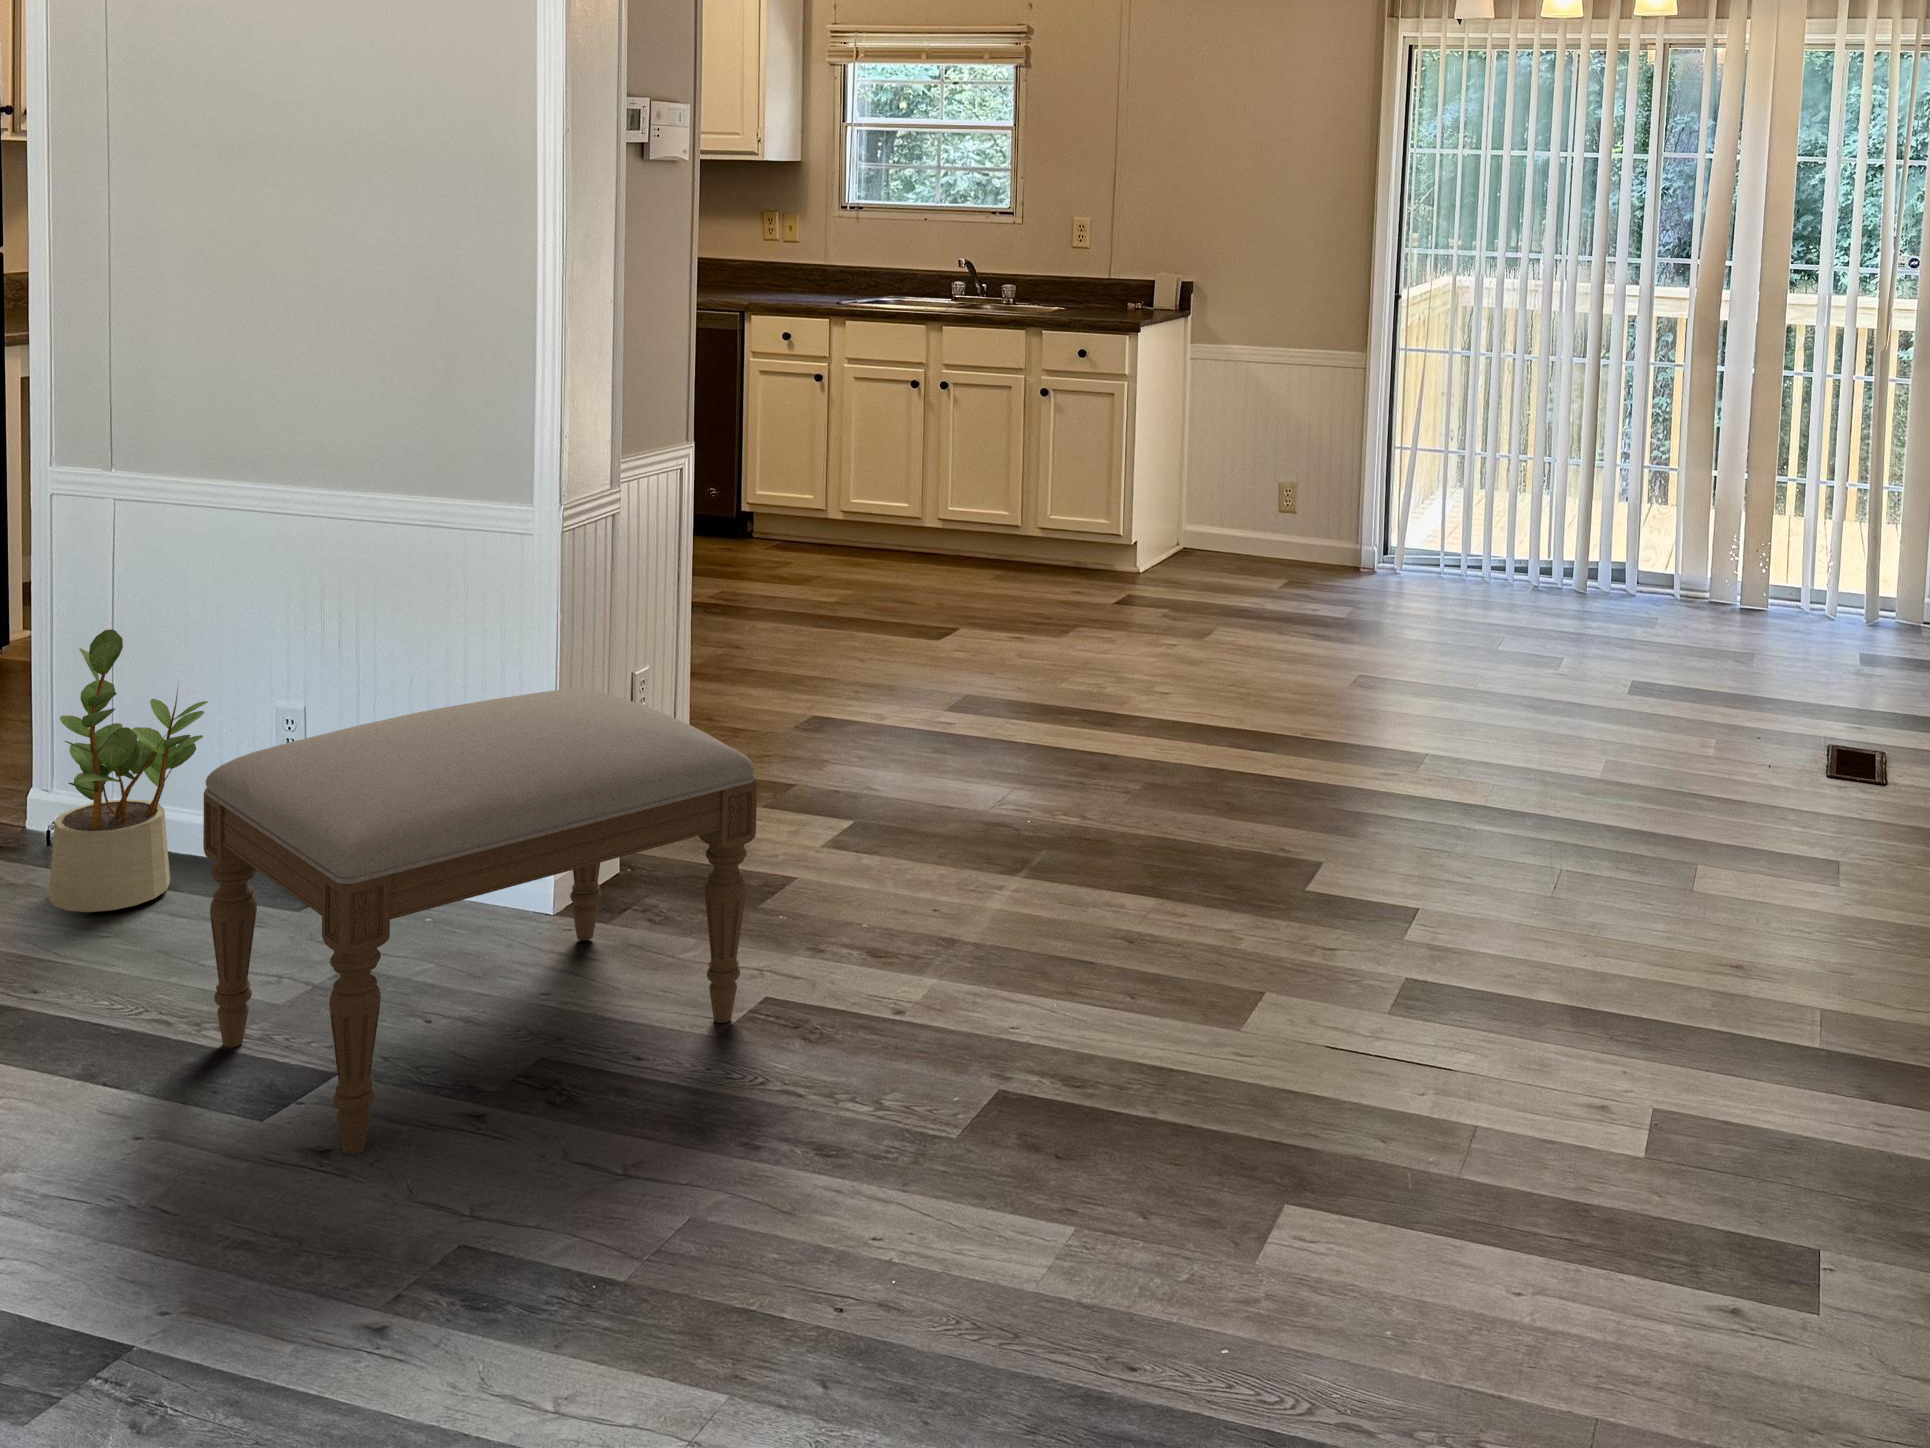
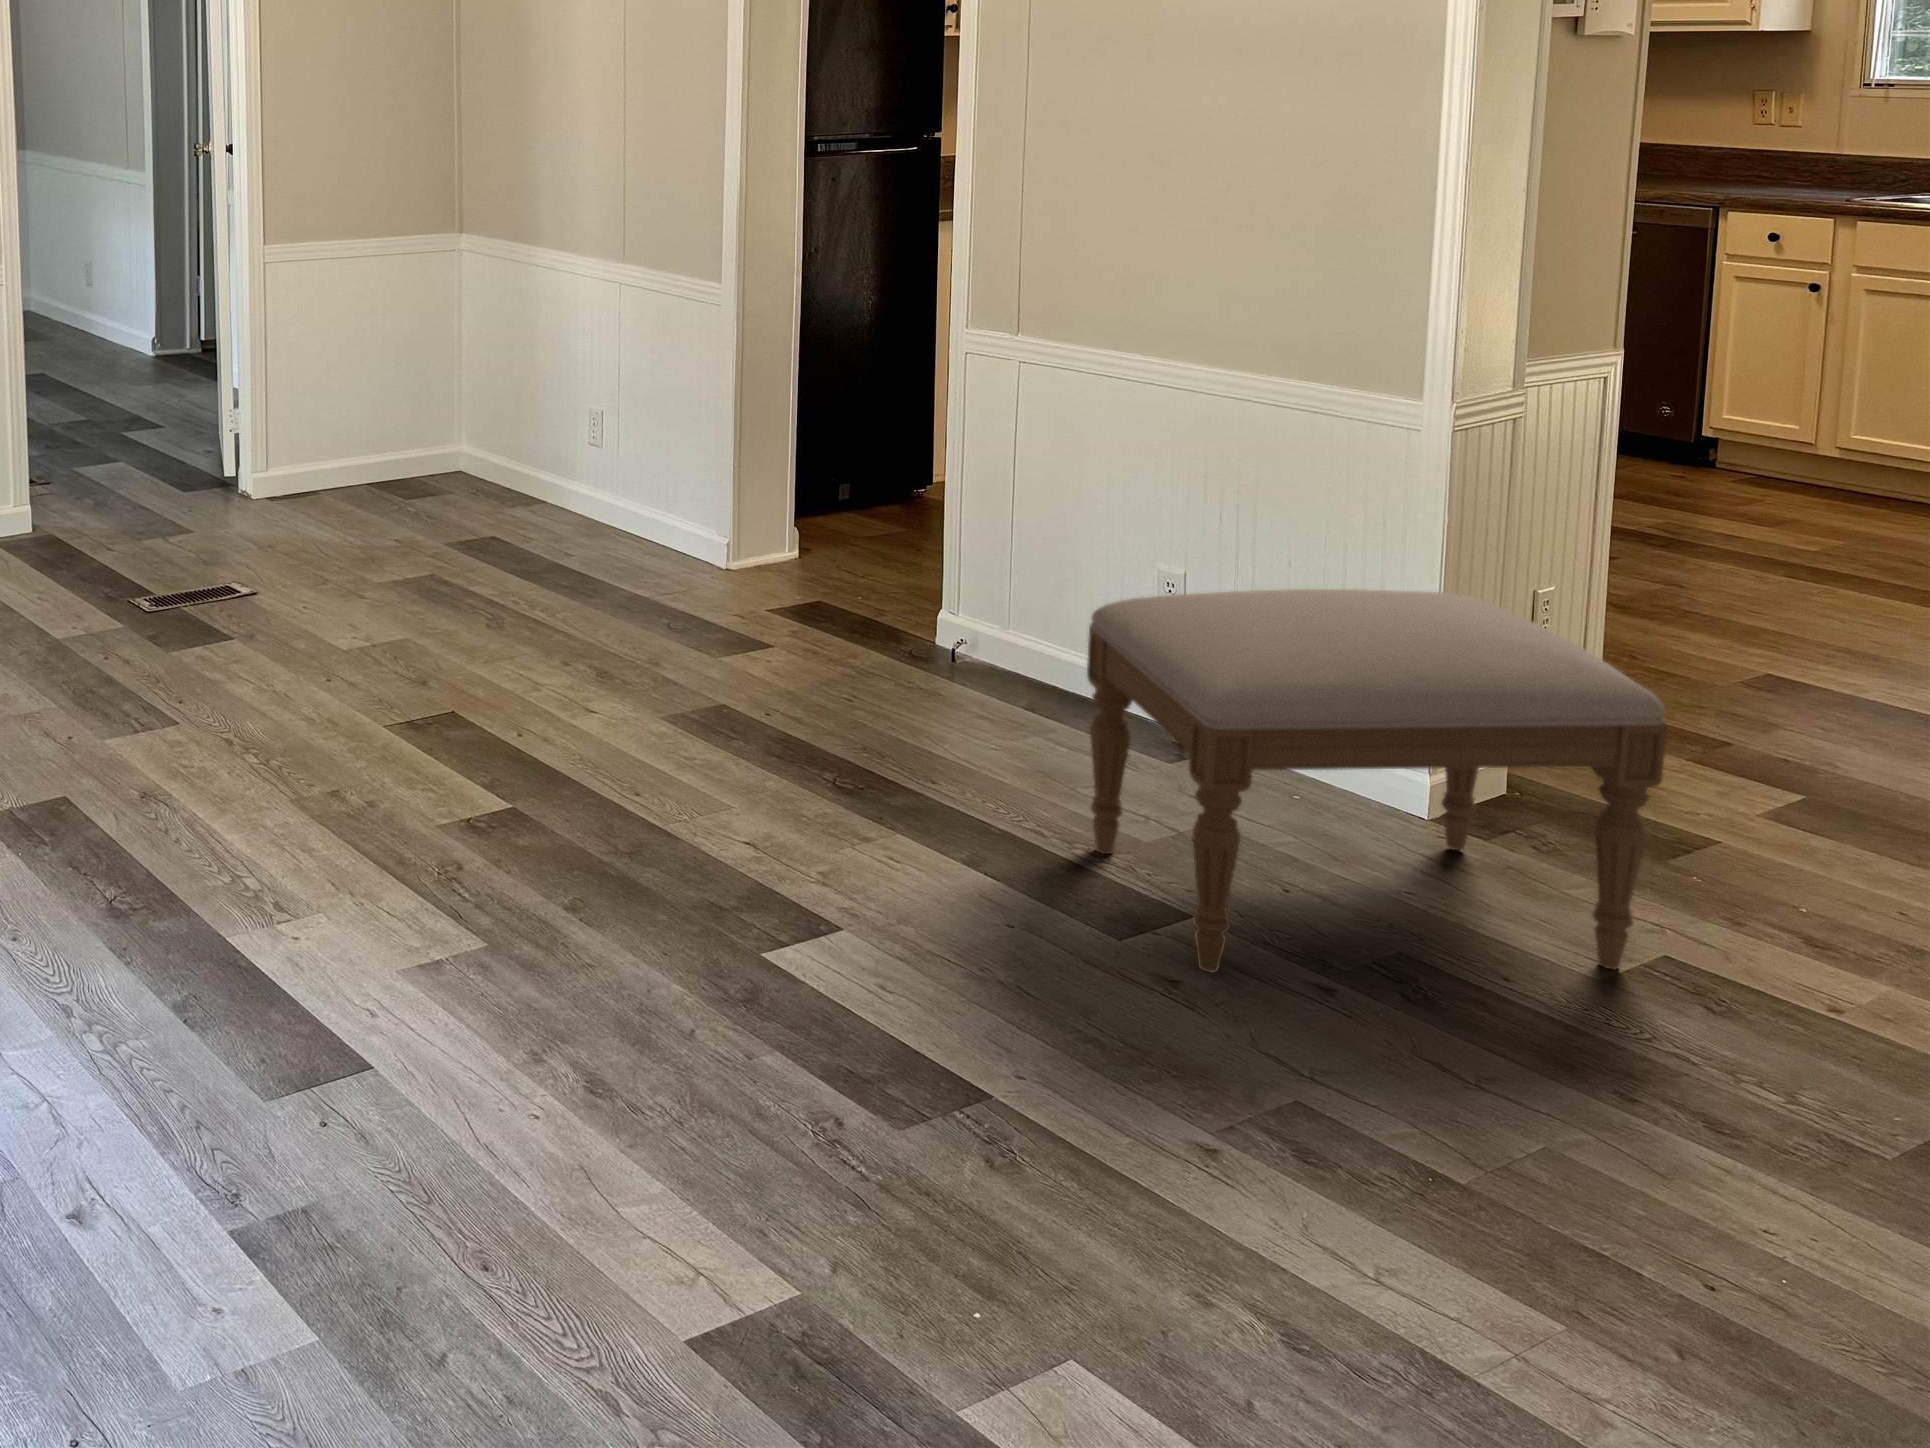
potted plant: present [49,629,208,912] -> none [956,474,1094,717]

